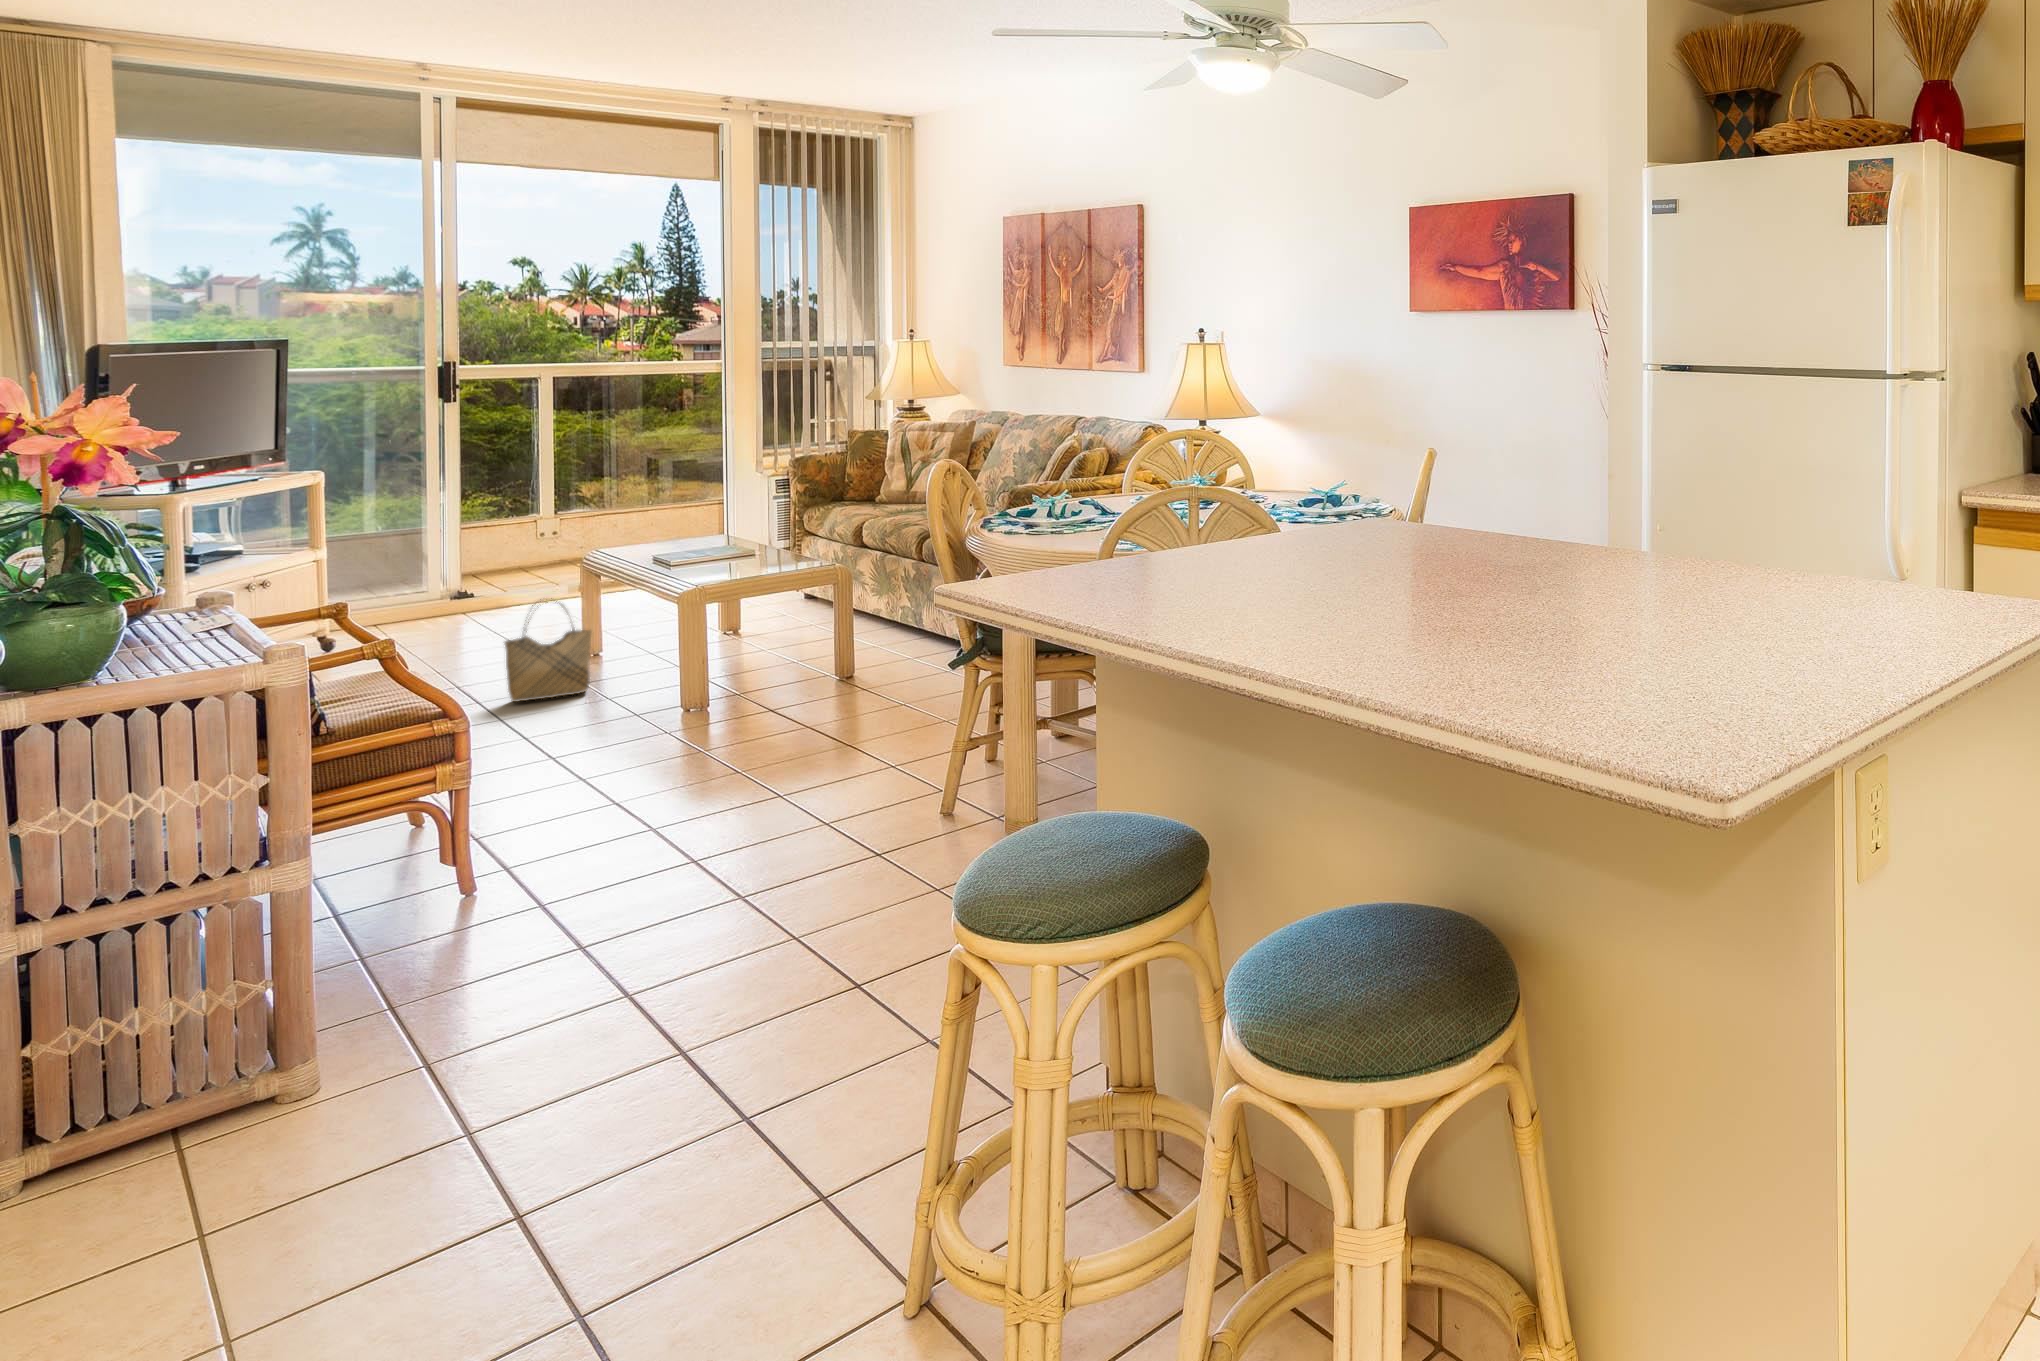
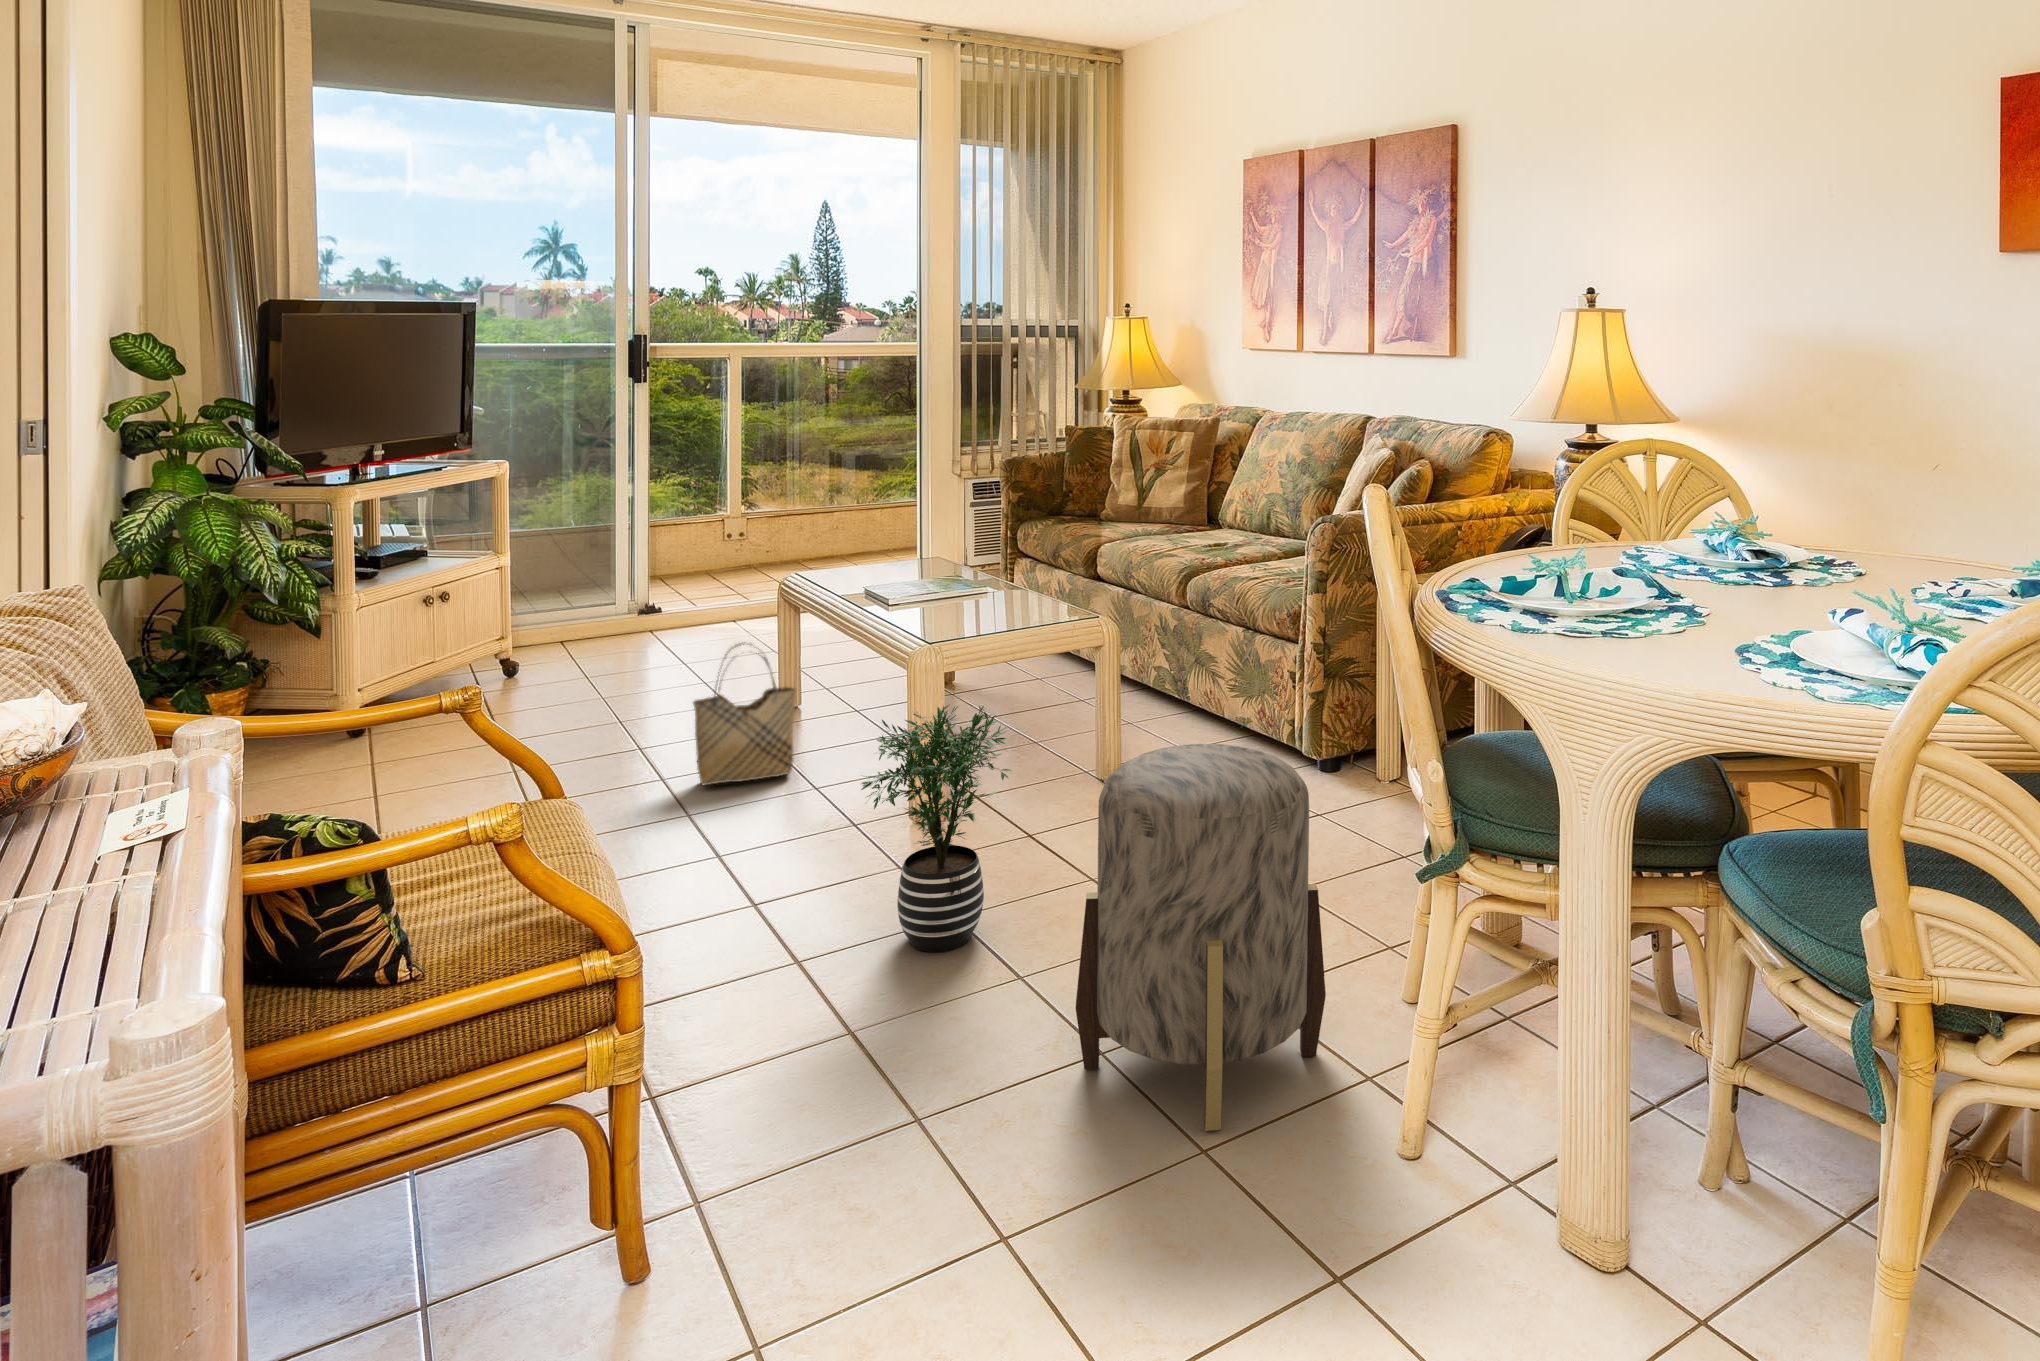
potted plant: none [624,612,737,767] -> present [861,705,1012,952]
ottoman: none [759,617,921,817] -> present [1076,744,1326,1131]

